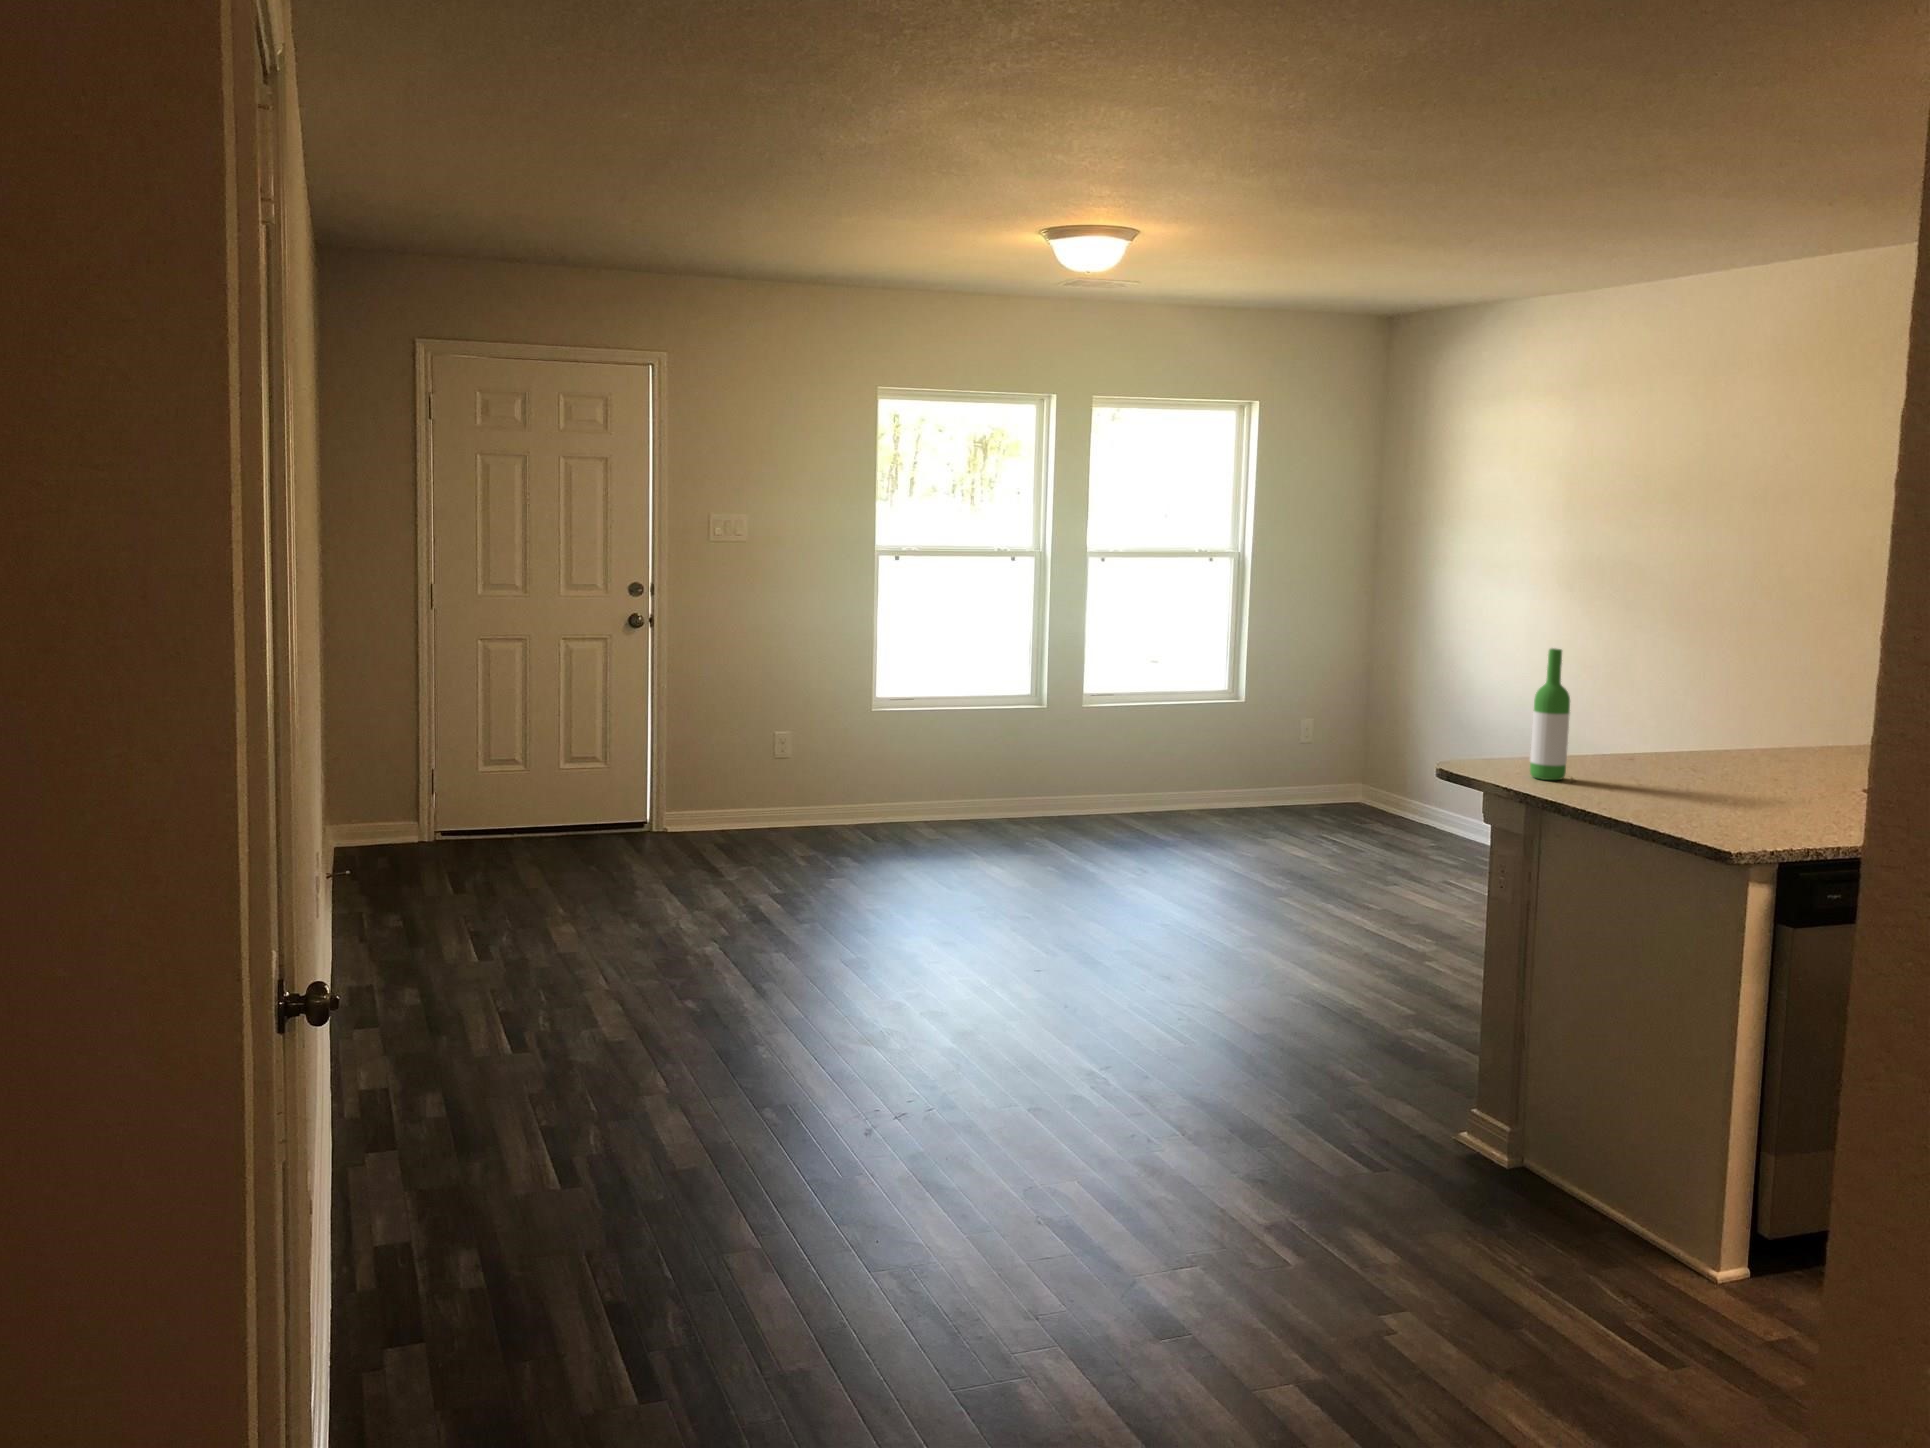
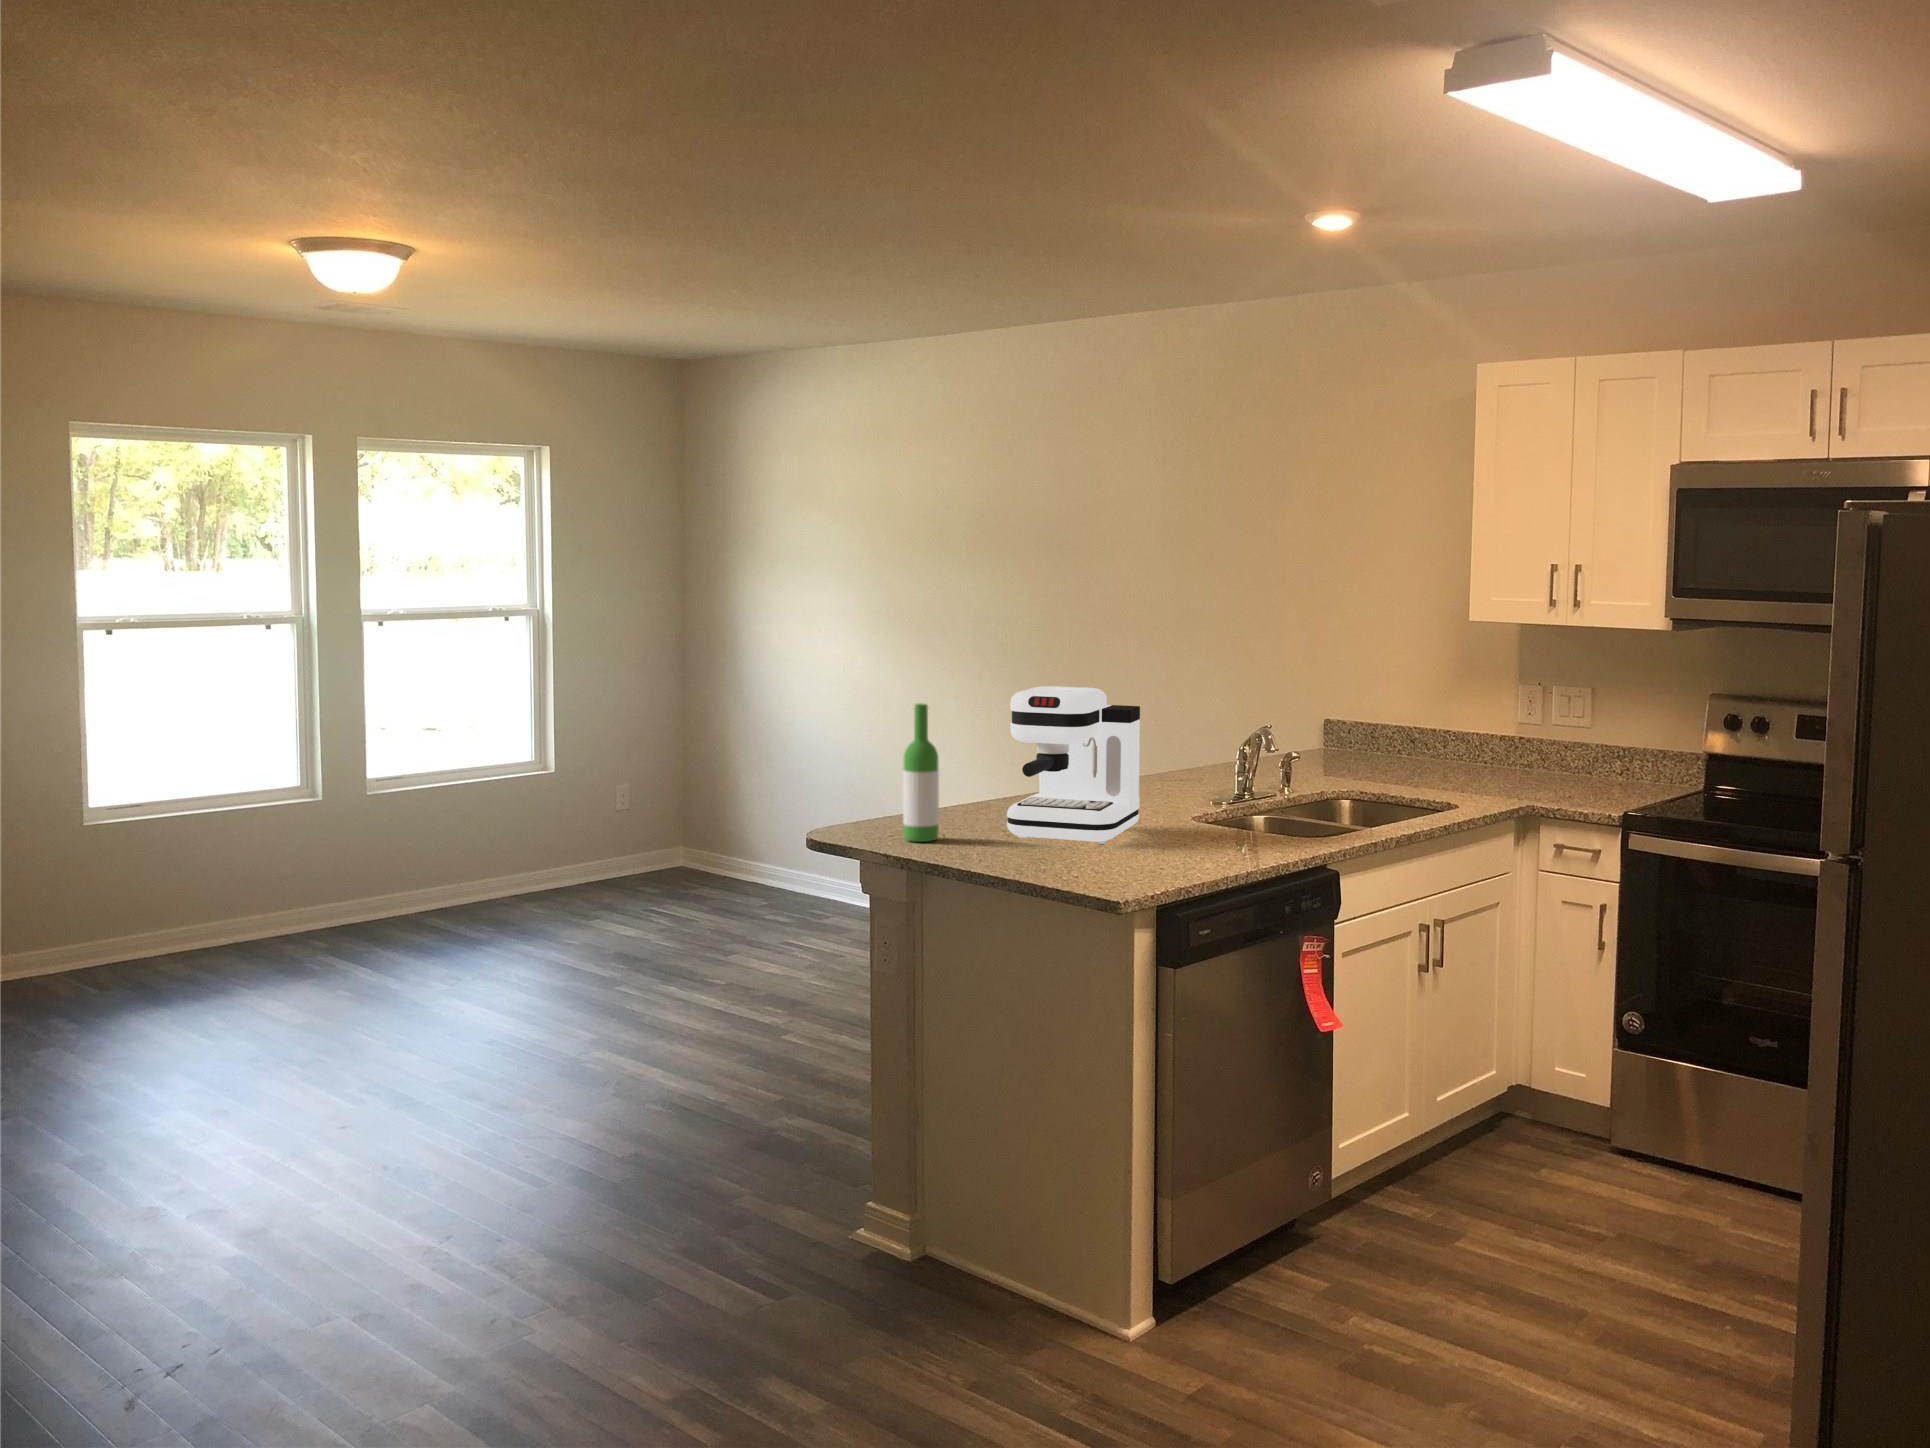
coffee maker: none [1640,640,1802,801] -> present [1007,686,1140,844]

